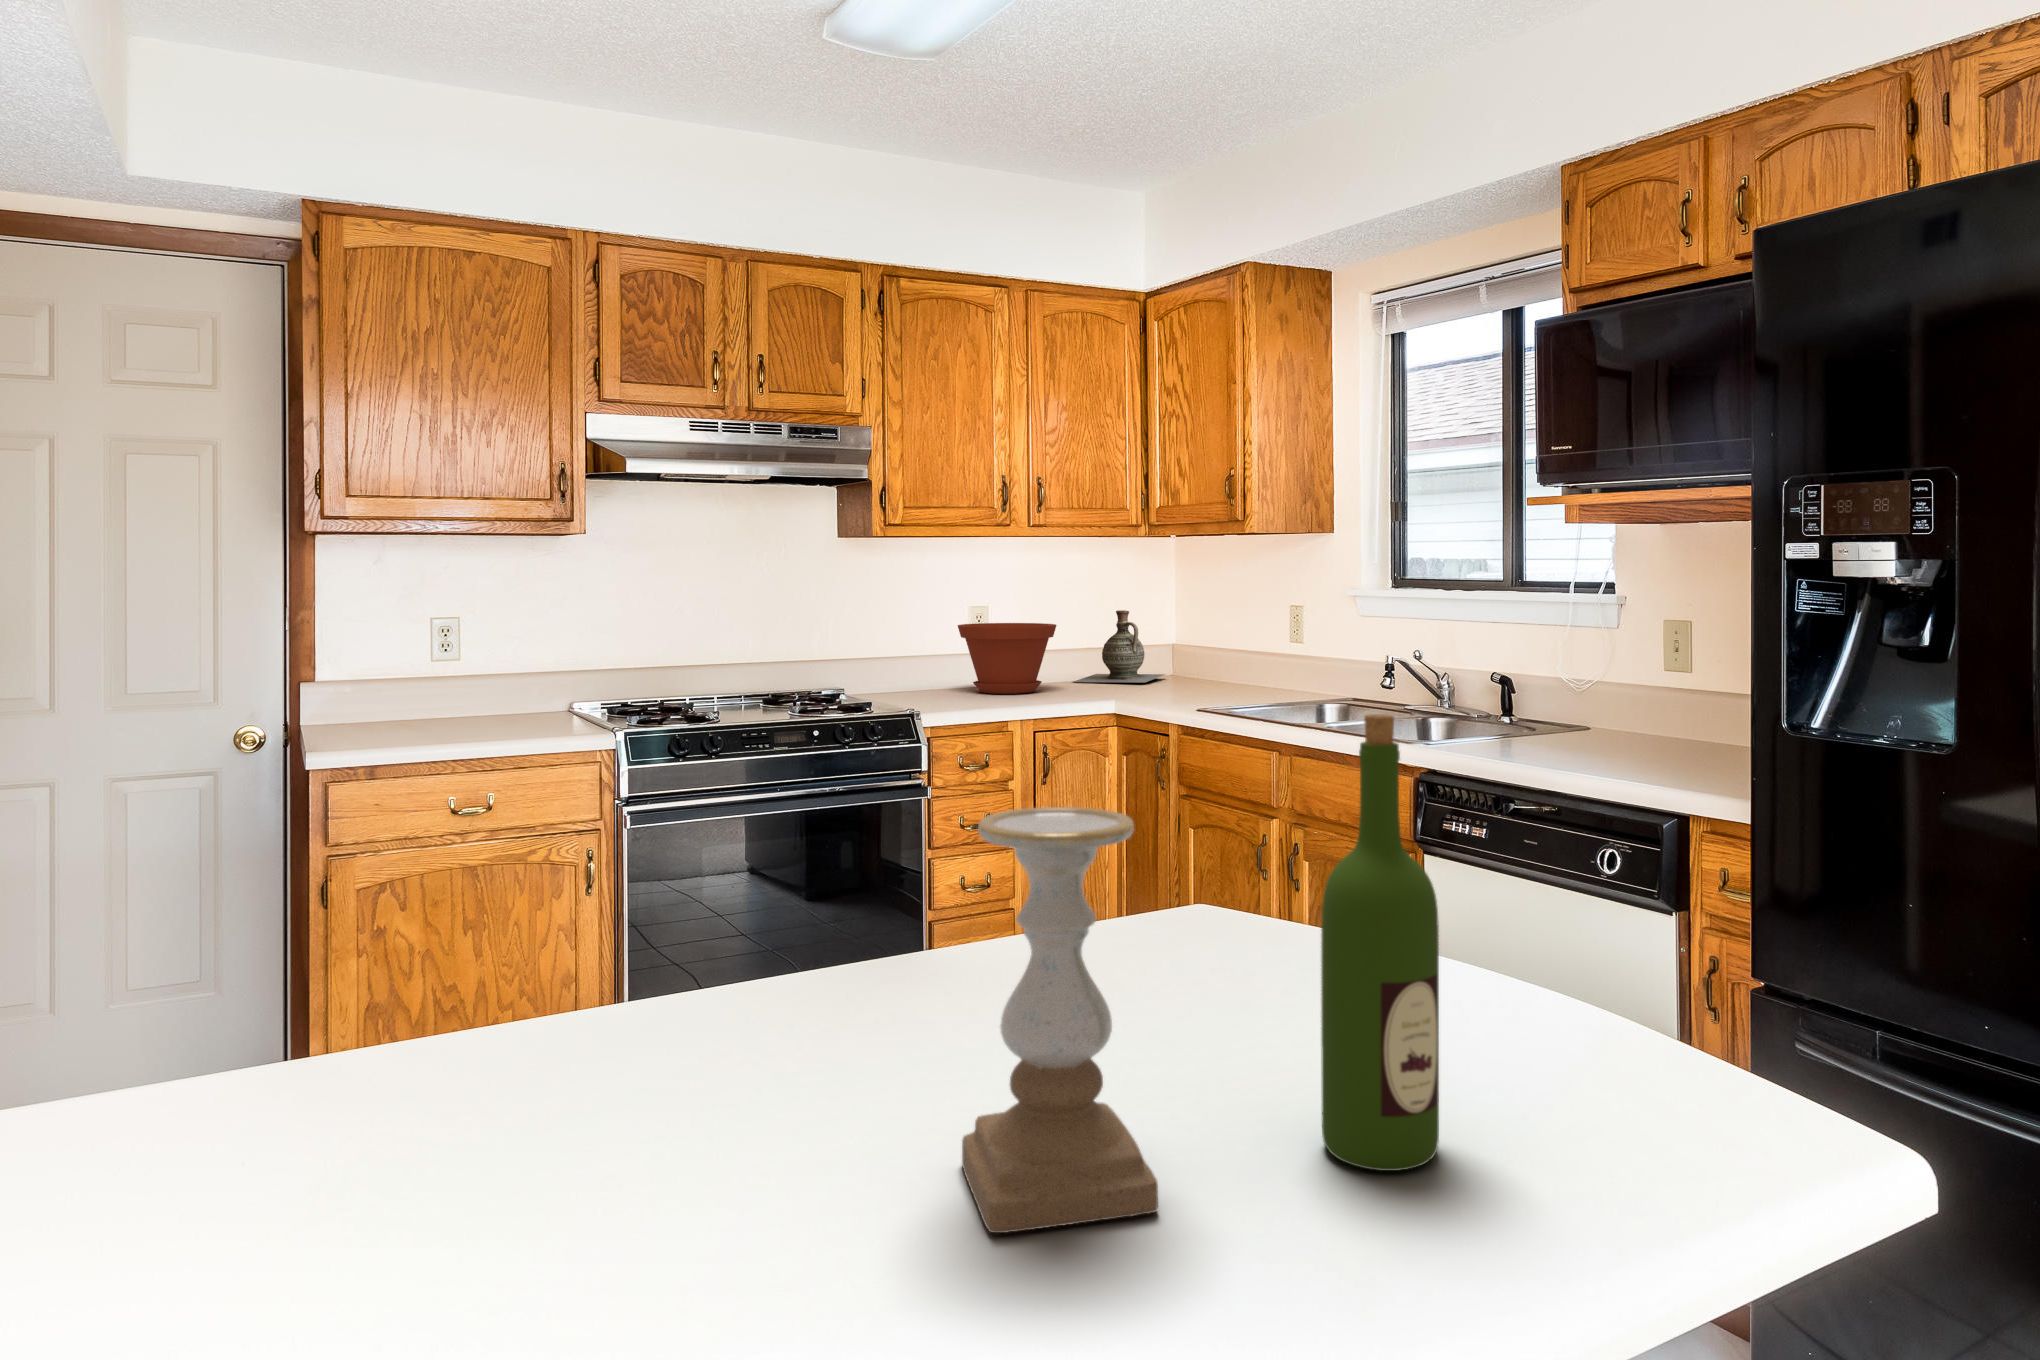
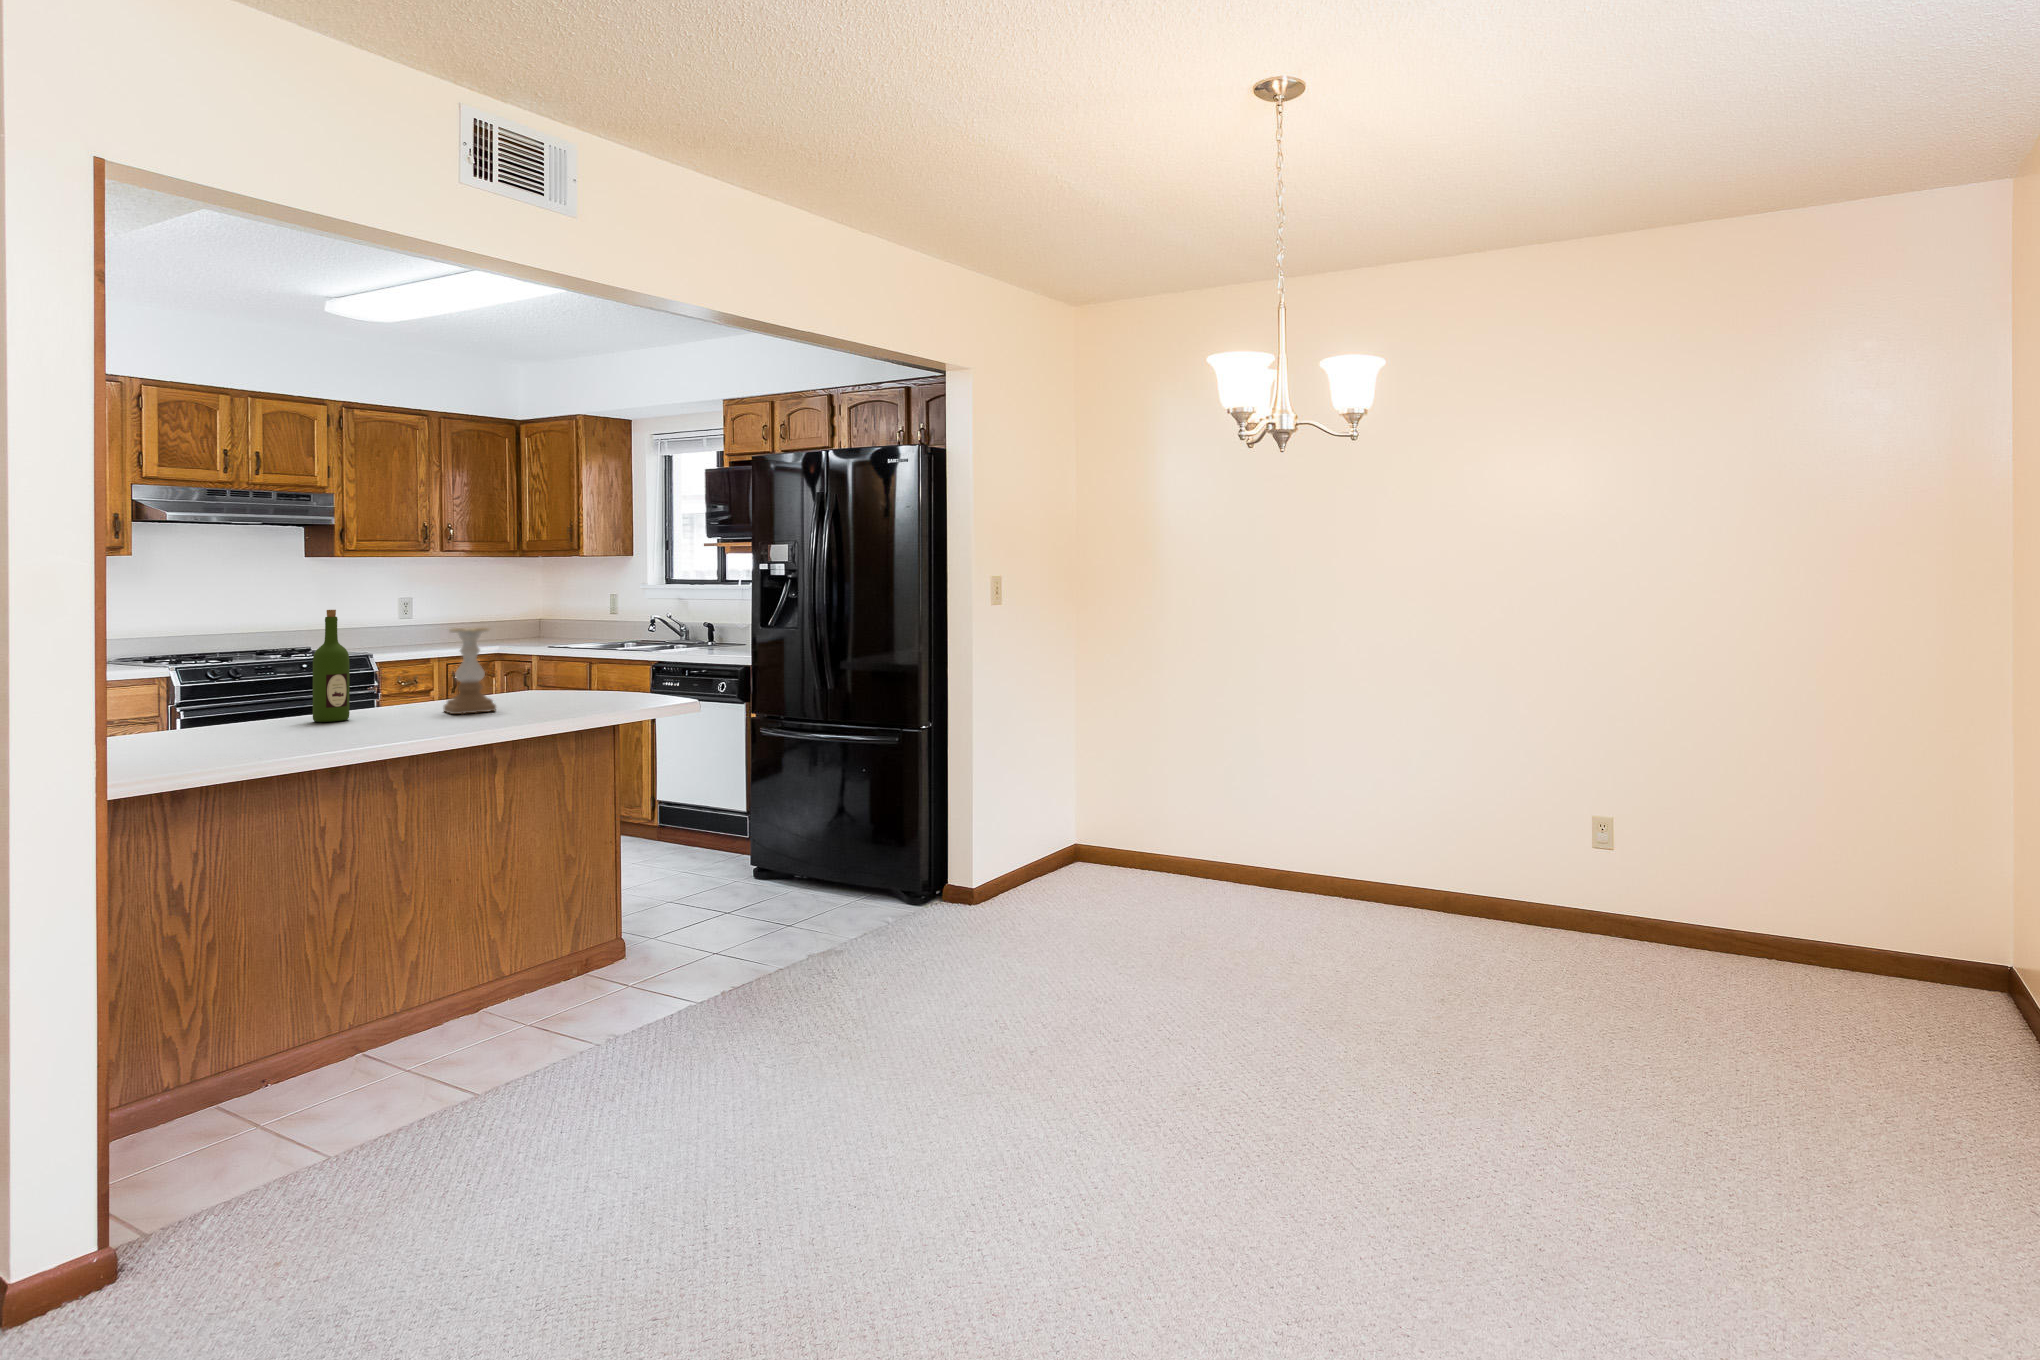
ceramic jug: present [1073,610,1165,683] -> none [470,600,535,641]
plant pot: present [958,623,1056,694] -> none [392,607,460,647]
wine bottle: present [1321,714,1439,1171] -> present [313,610,350,722]

